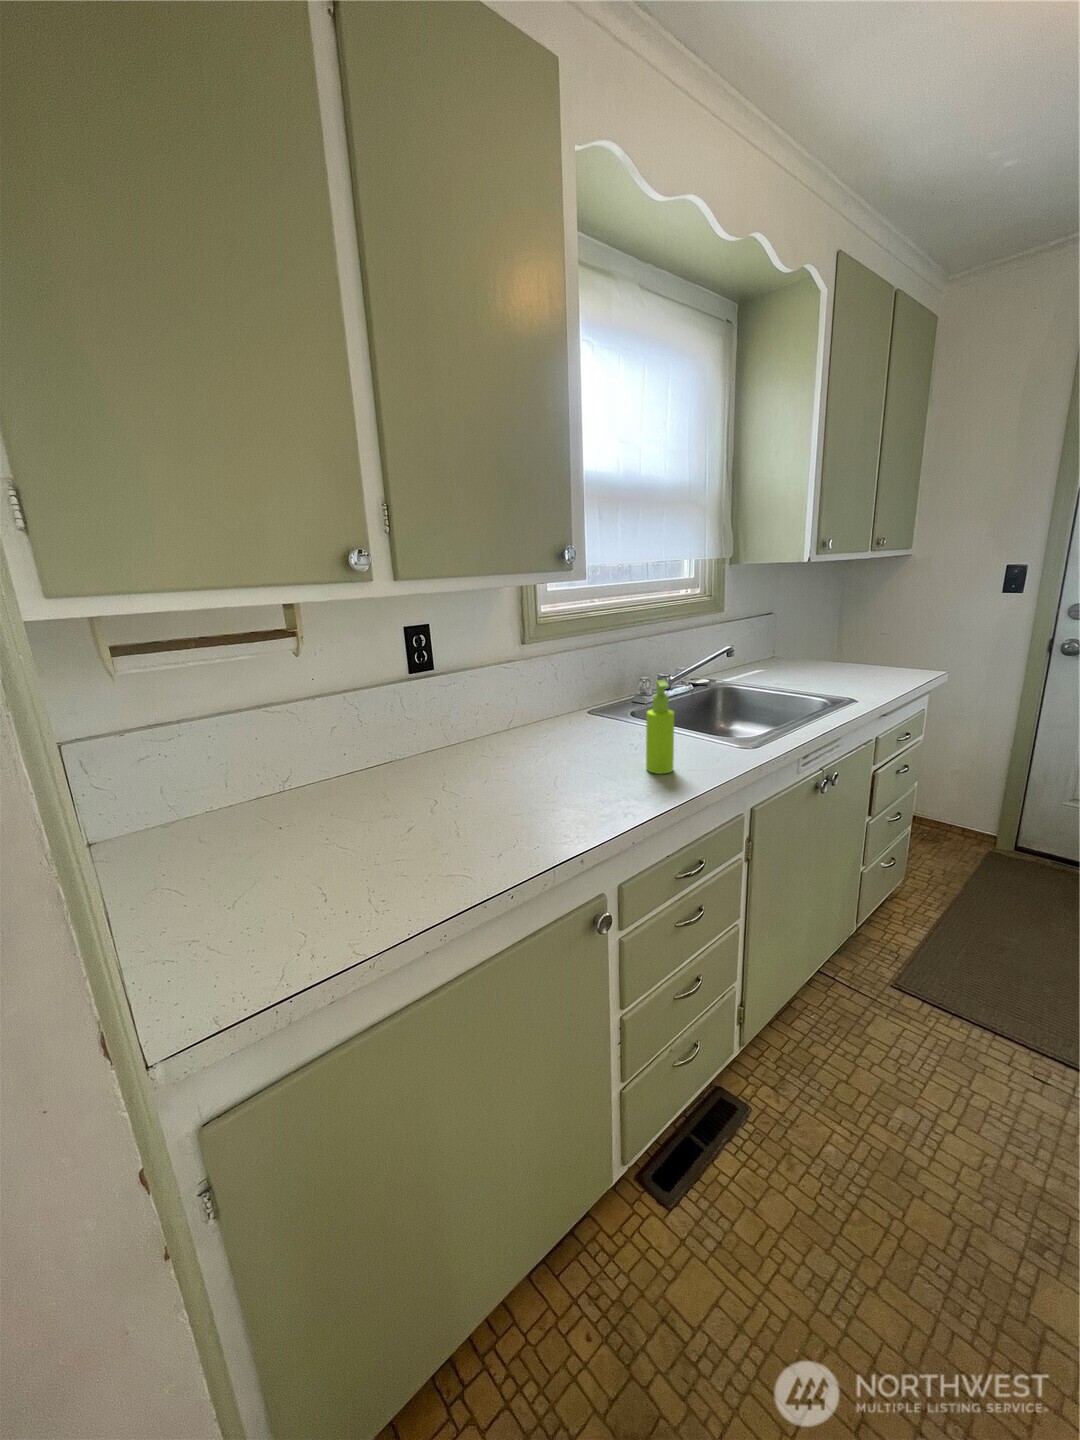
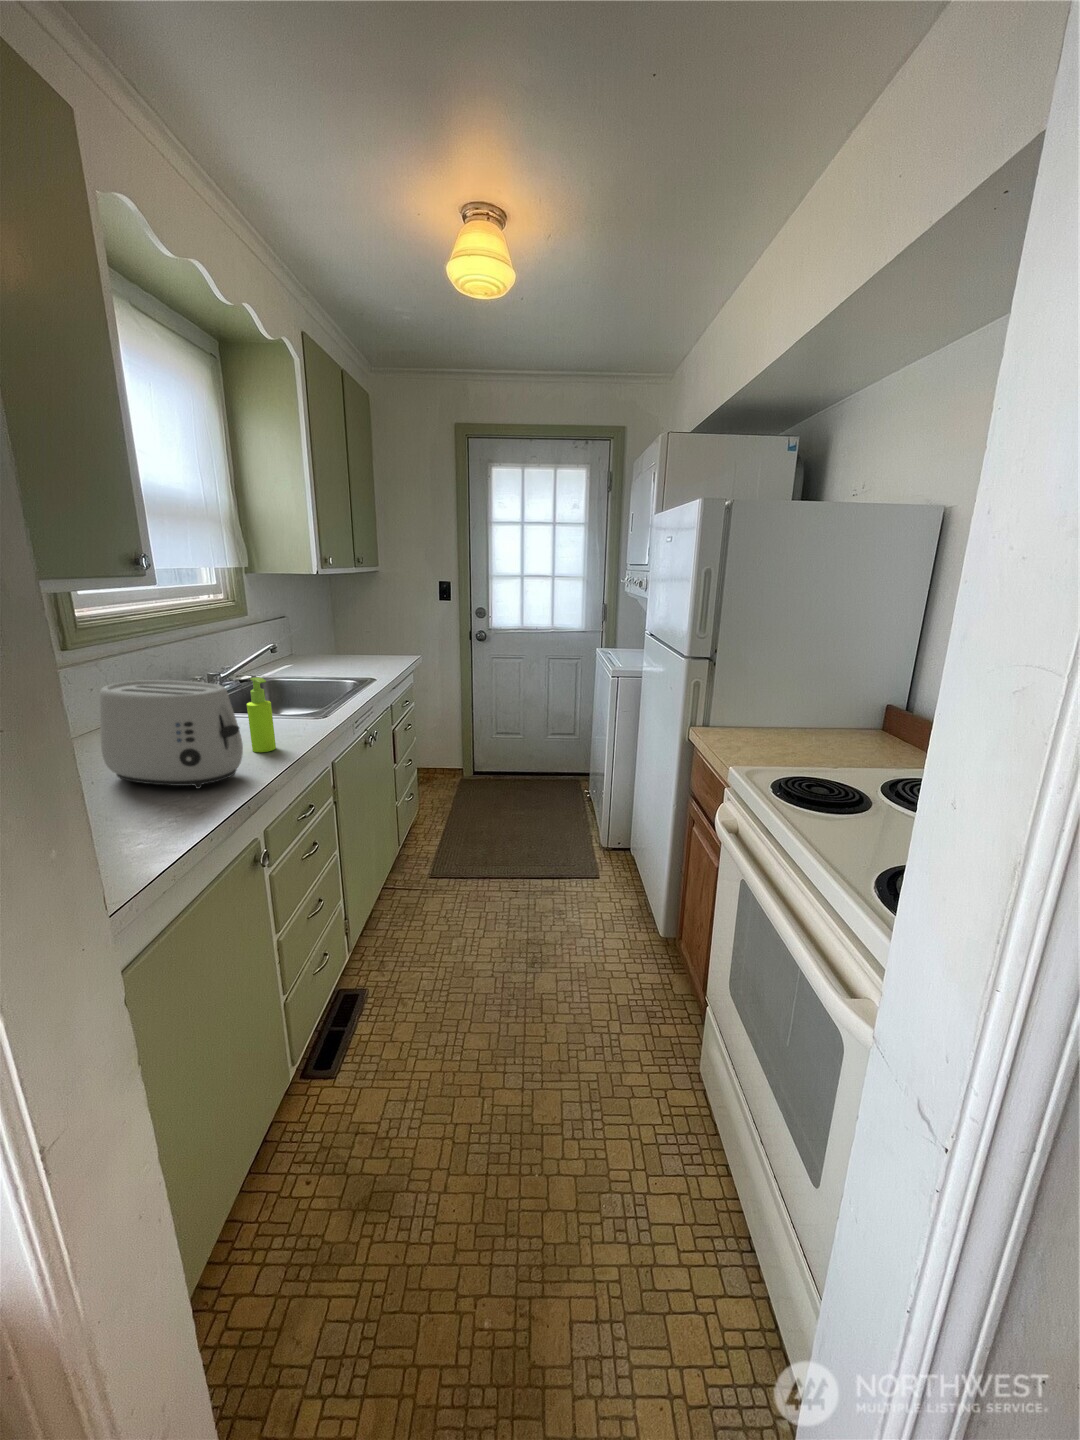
toaster: none [496,672,616,805] -> present [100,680,243,788]

